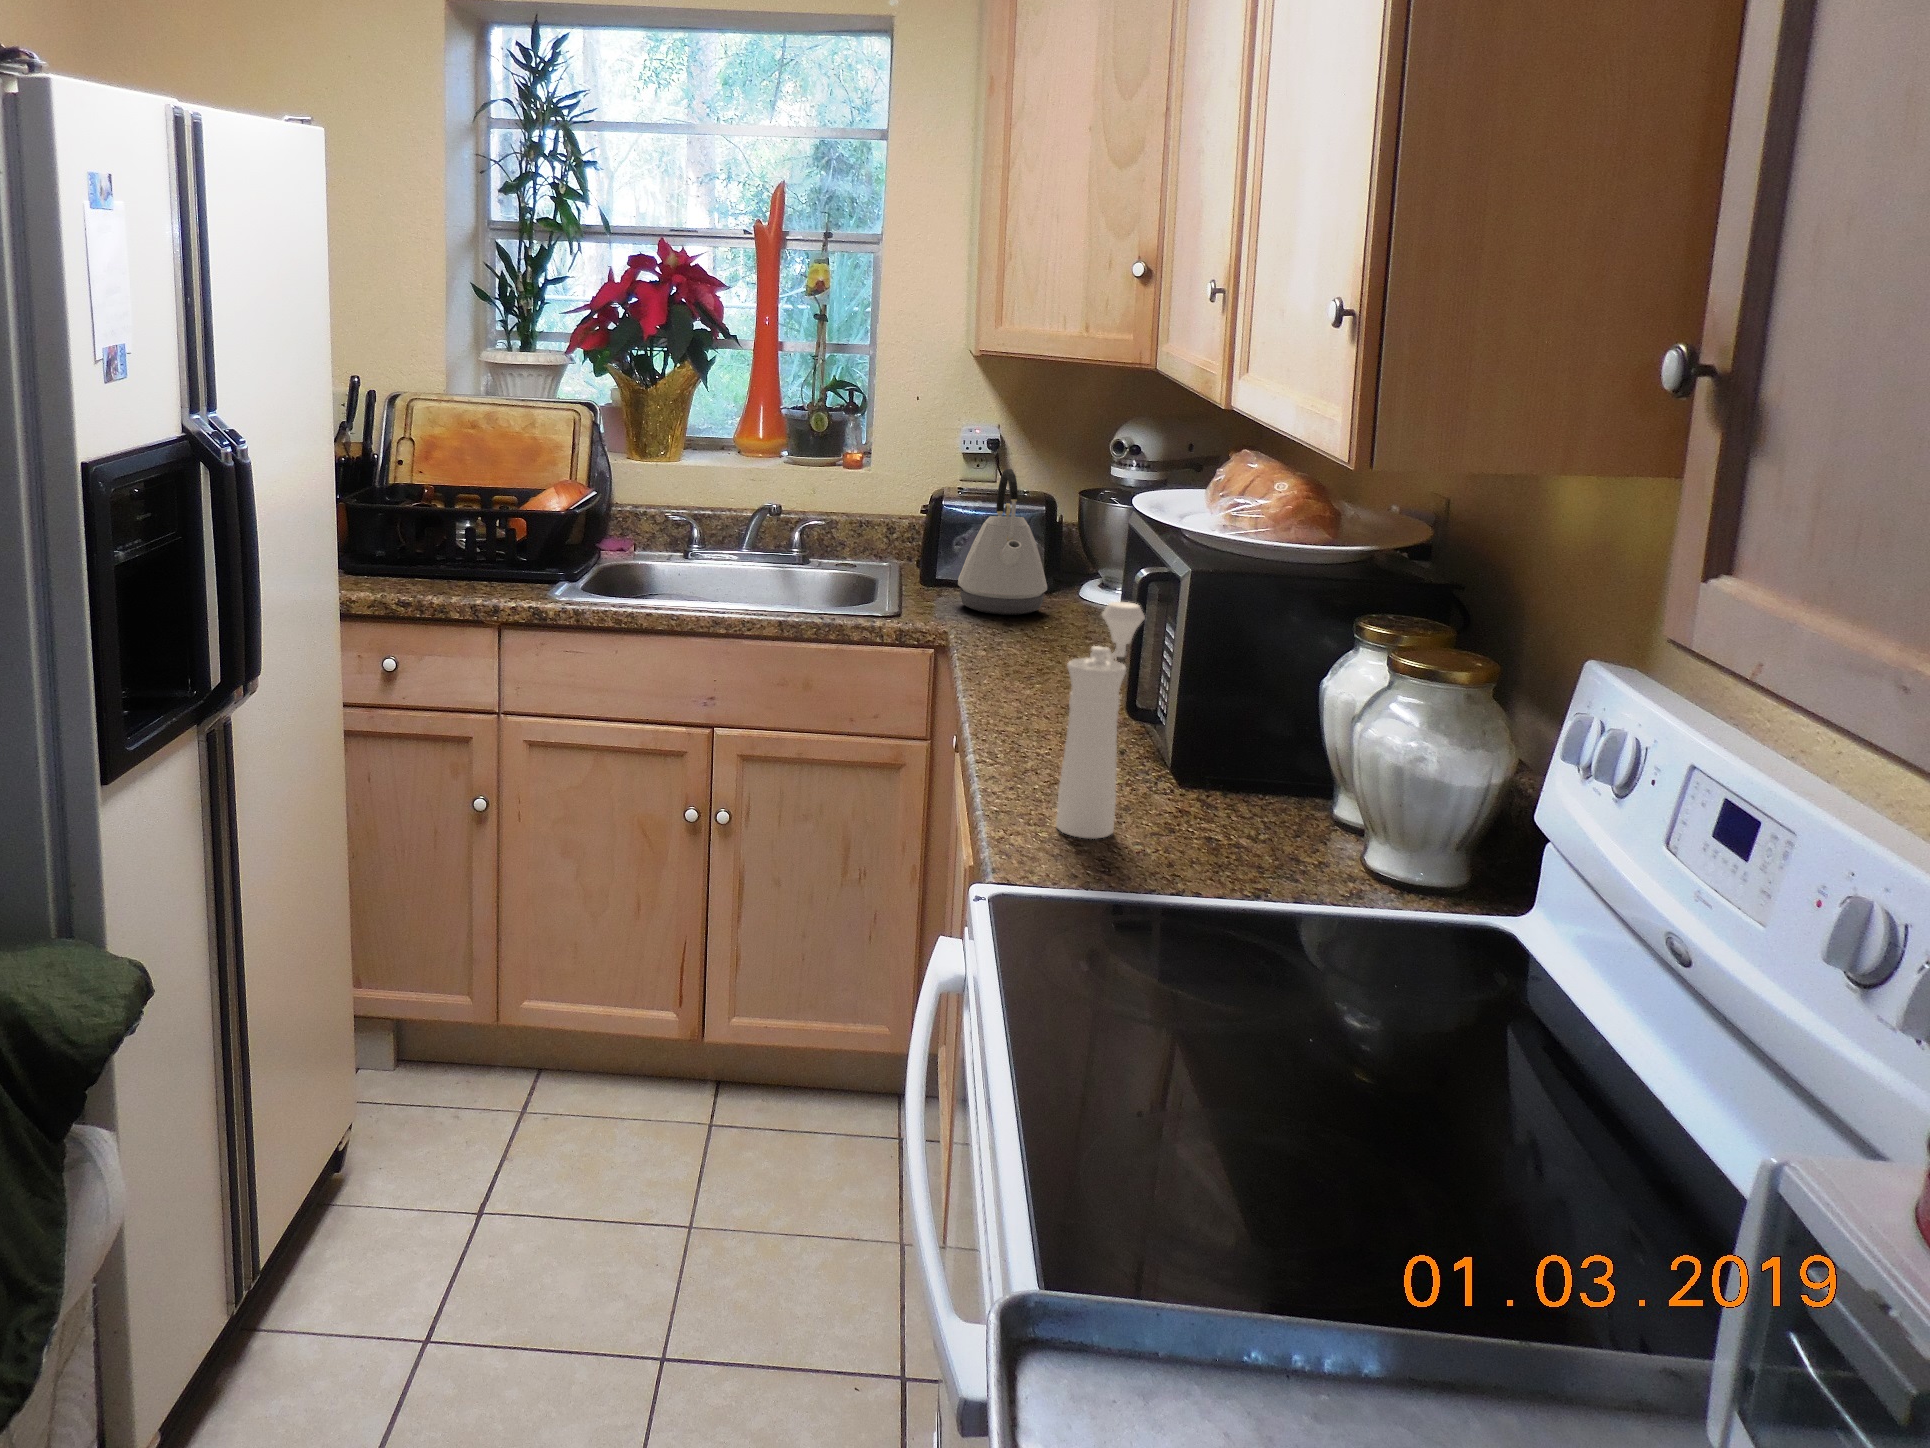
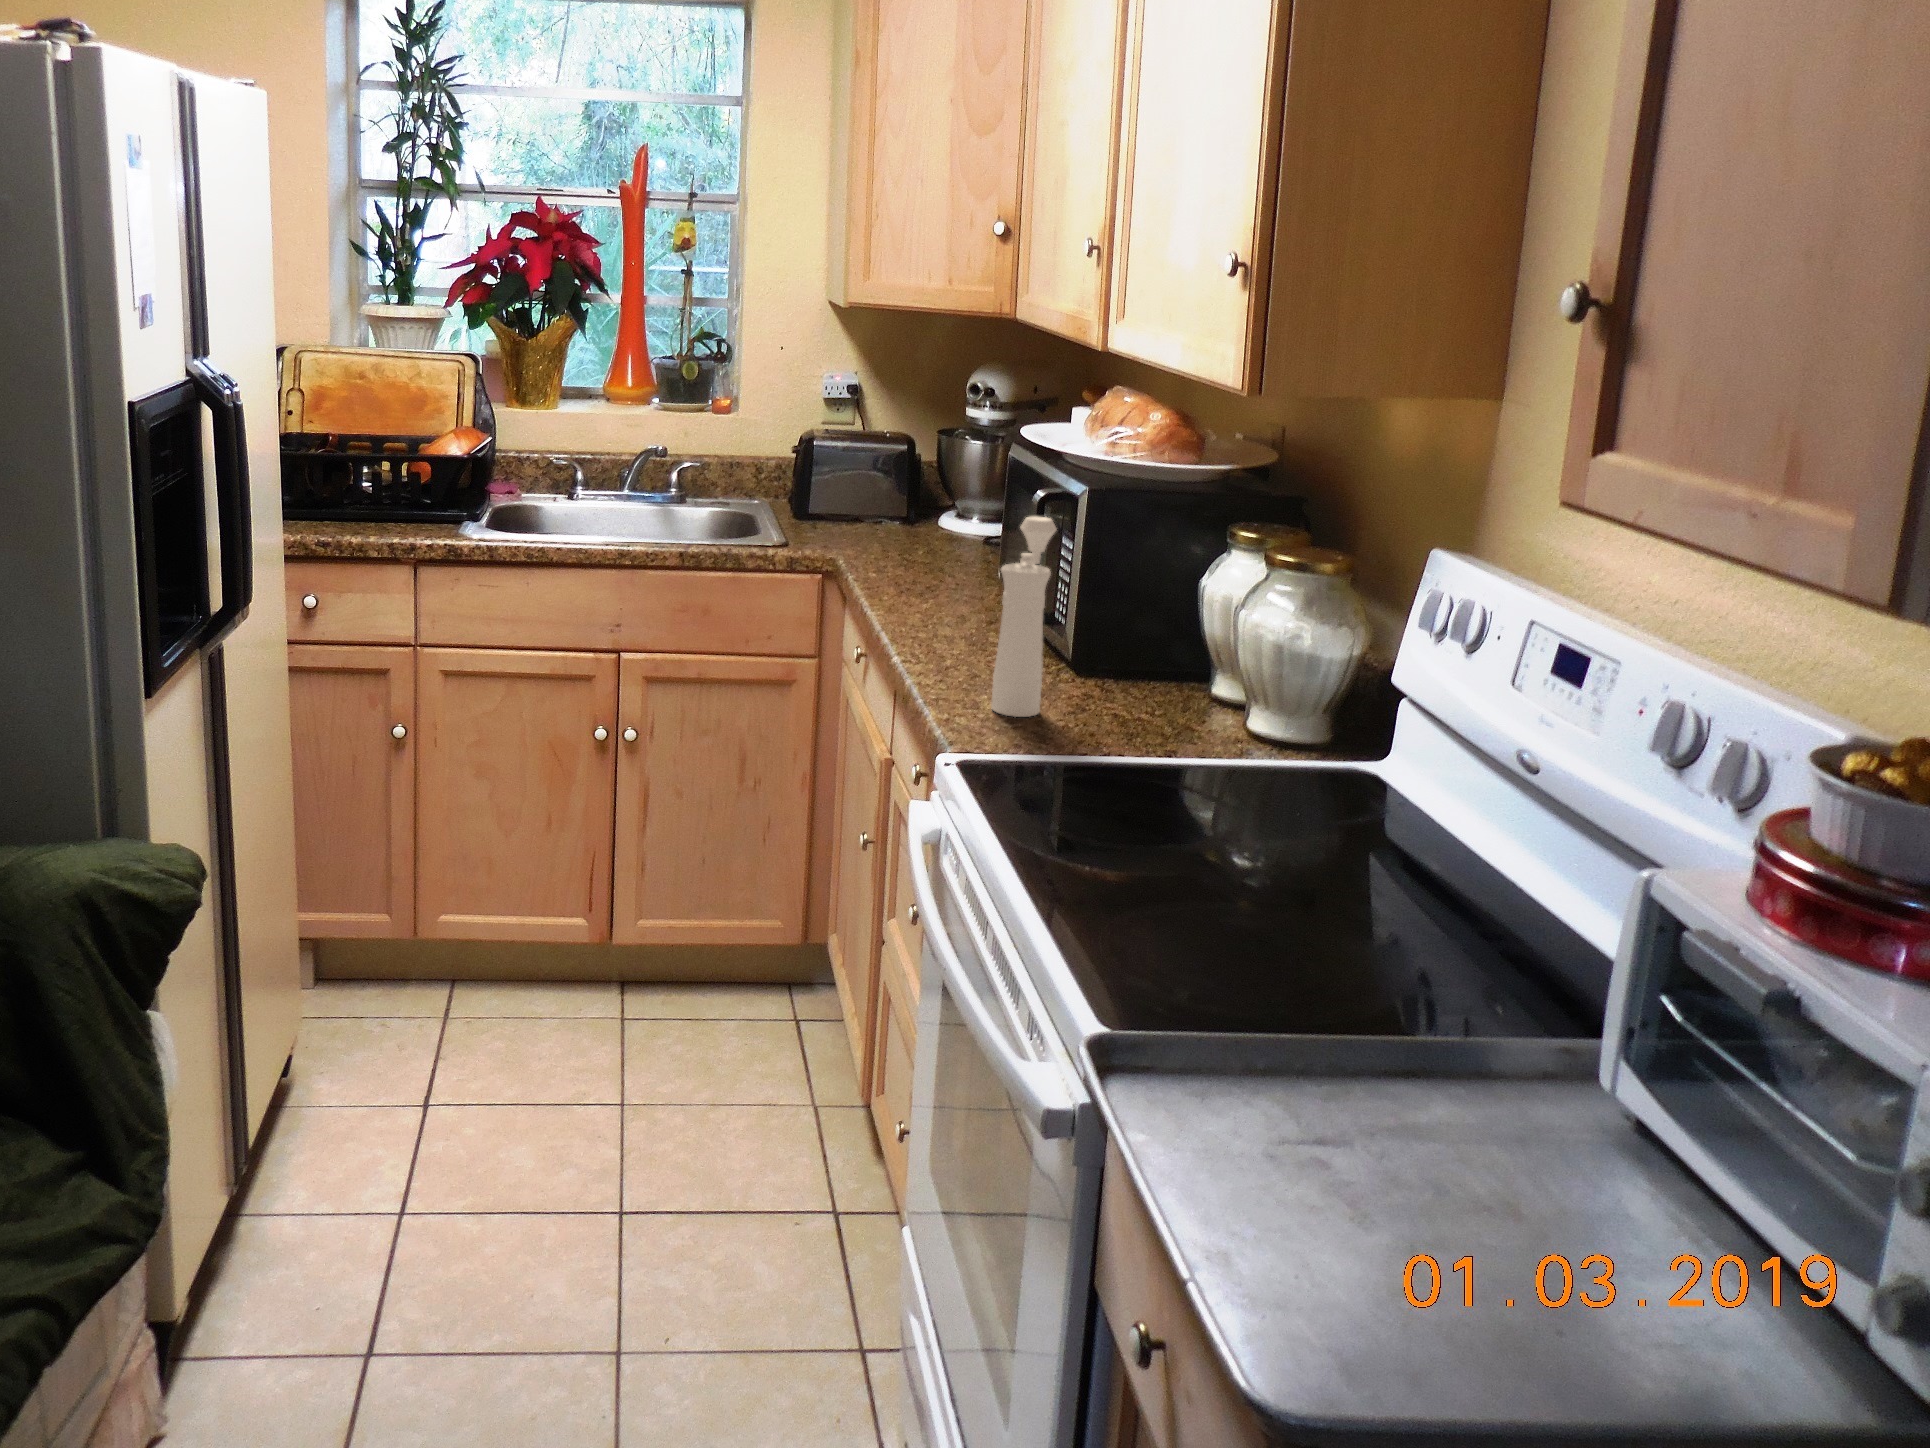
kettle: present [958,469,1047,615] -> none [832,411,912,543]

